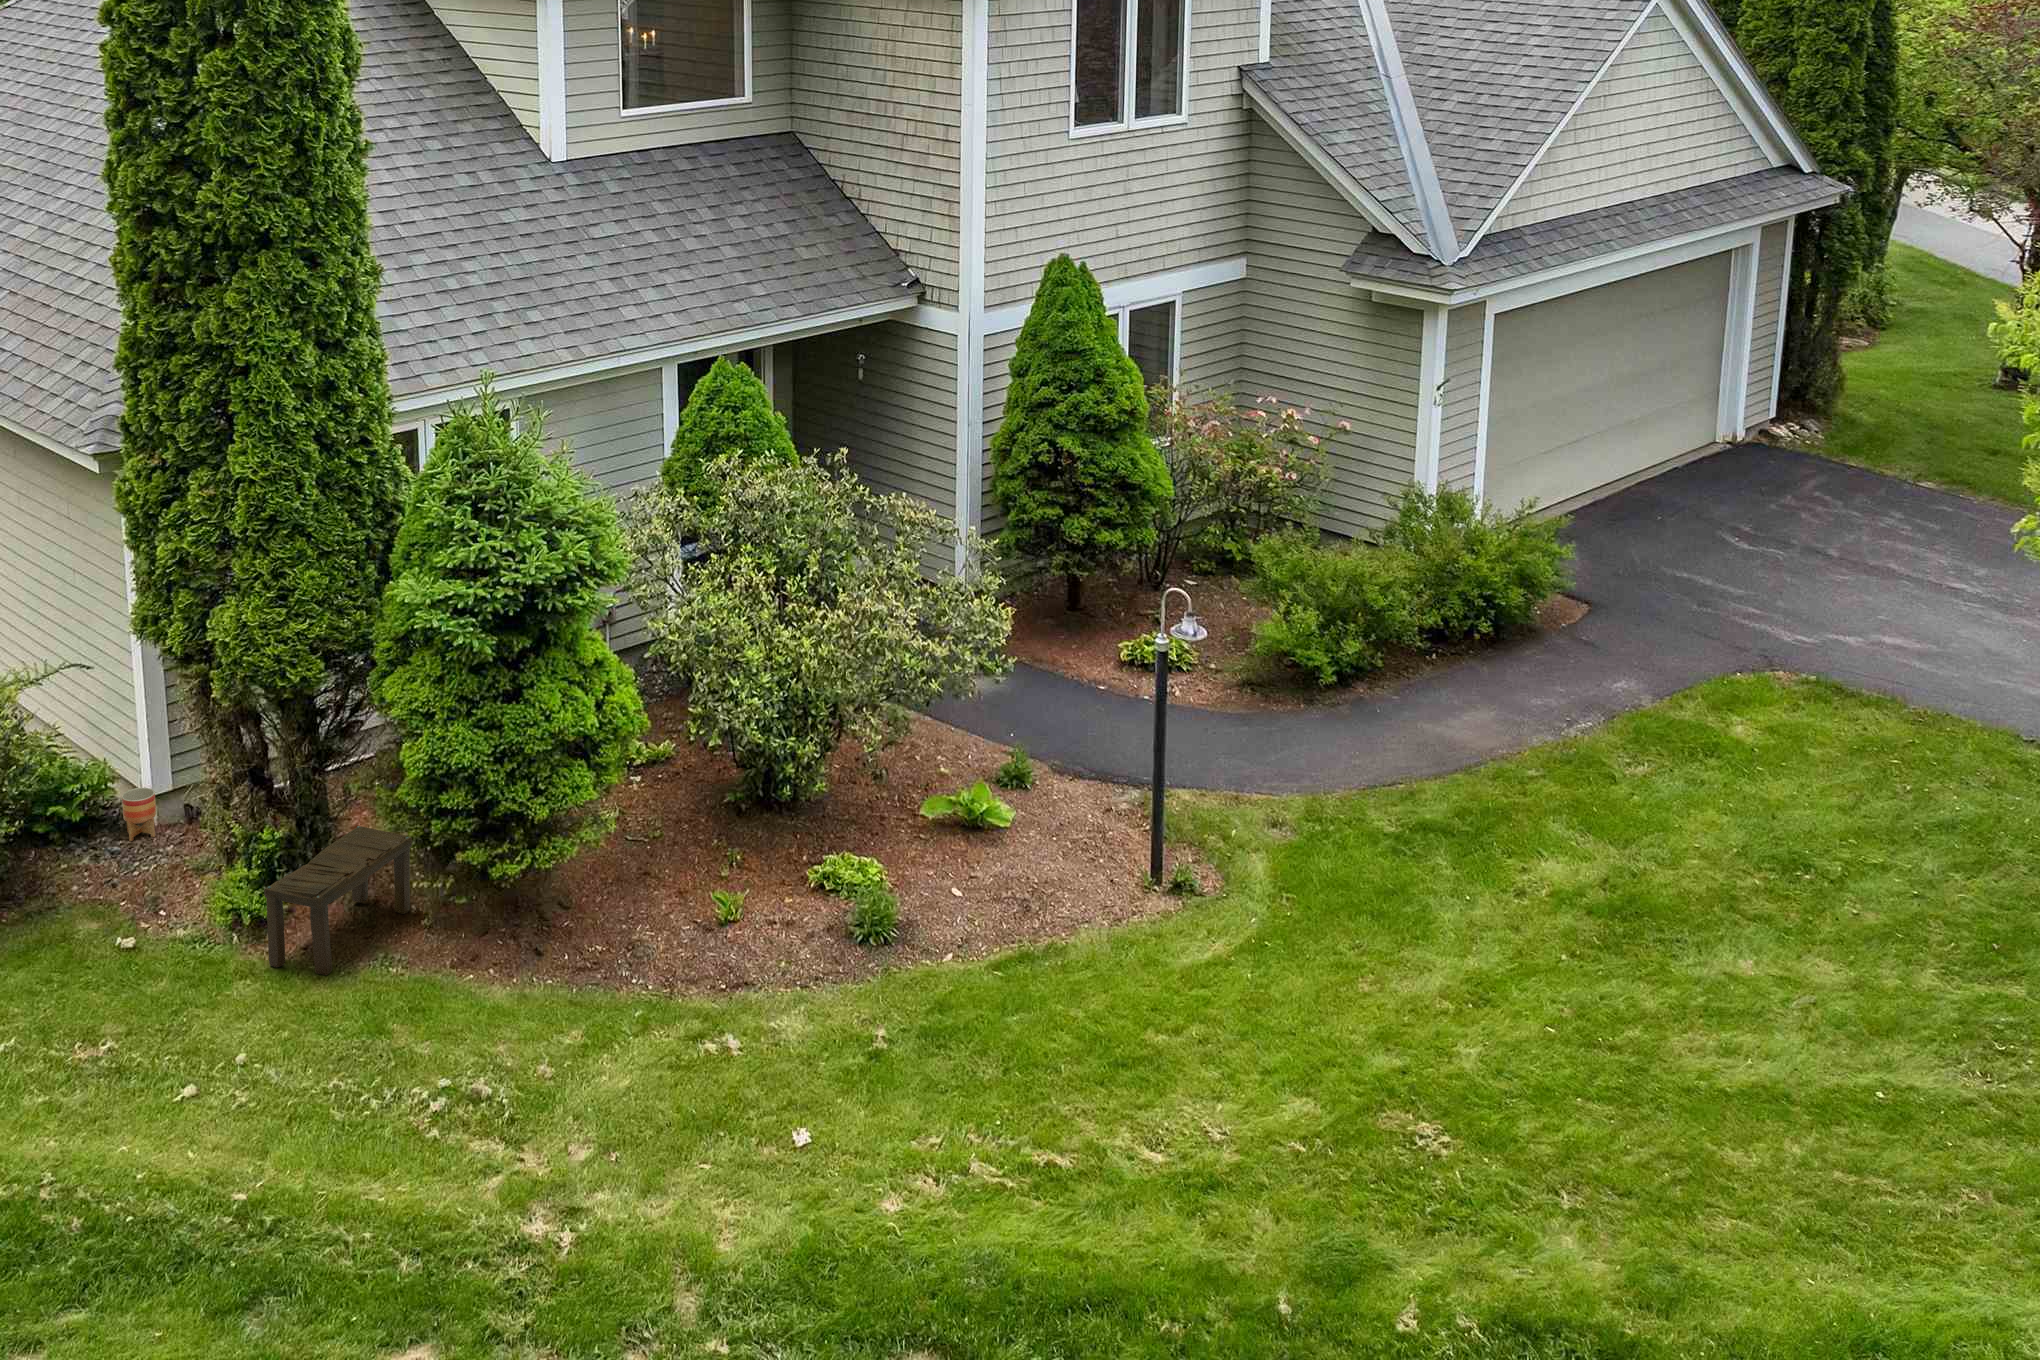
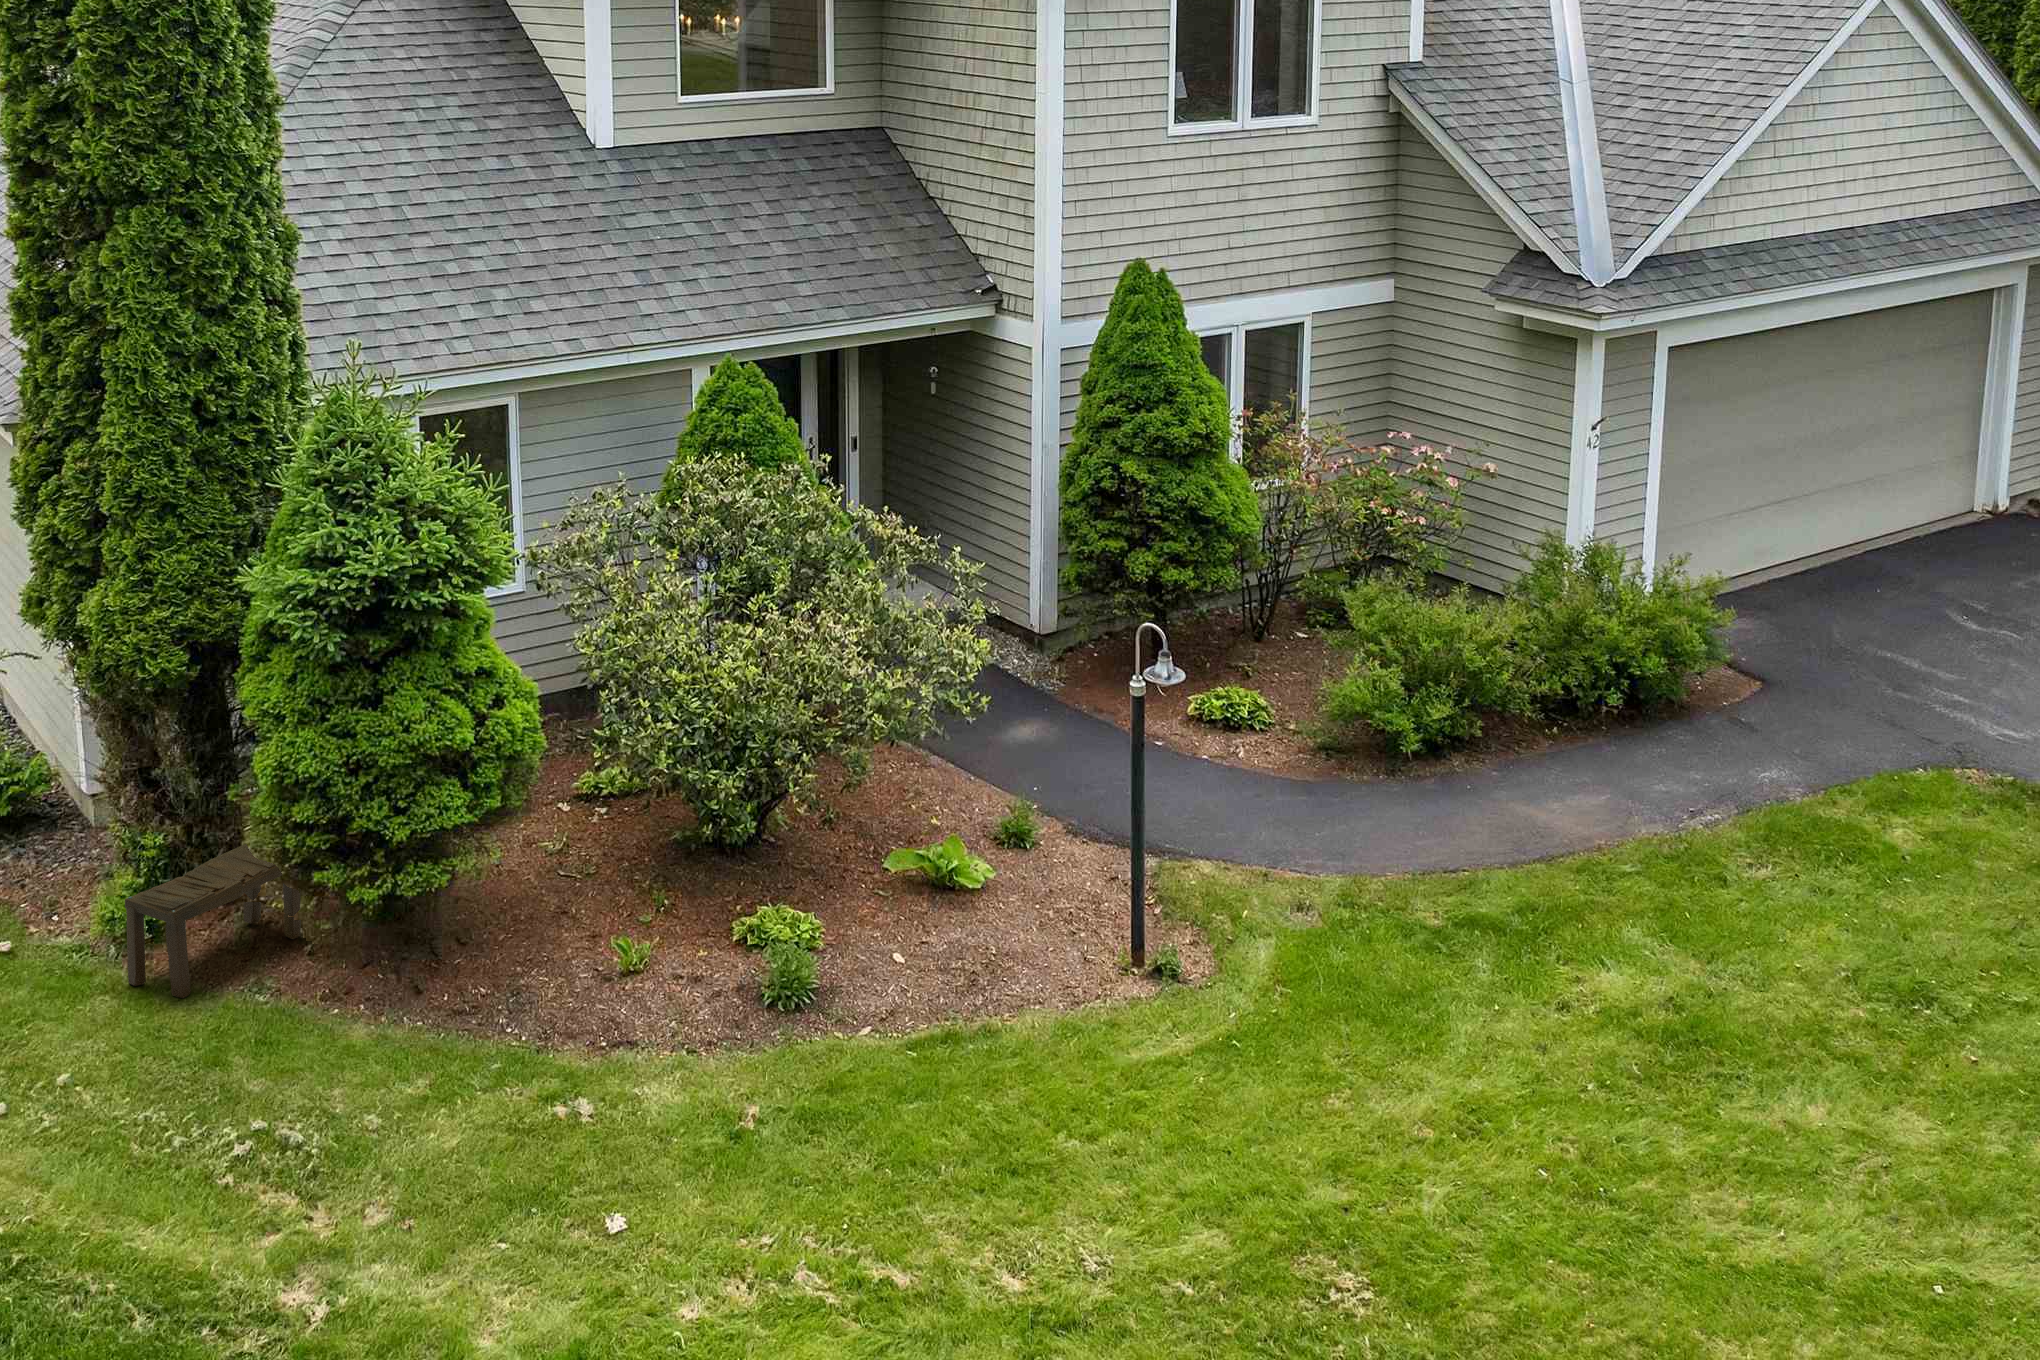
planter: present [122,788,156,841] -> none [43,787,80,844]

